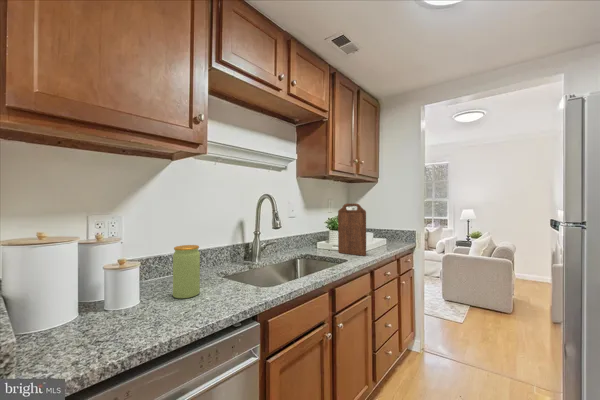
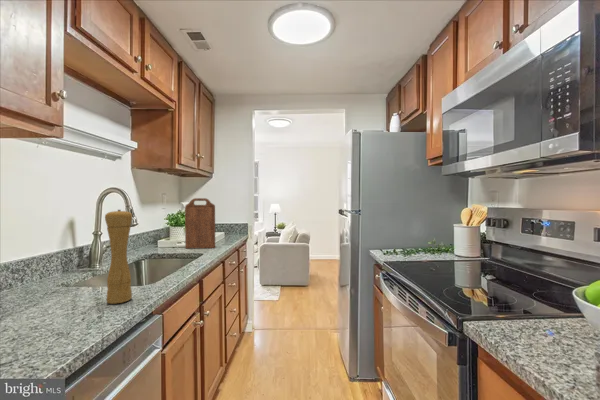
pepper mill: none [210,216,233,307] -> present [105,210,132,304]
jar: present [173,245,200,298] -> none [35,246,74,310]

